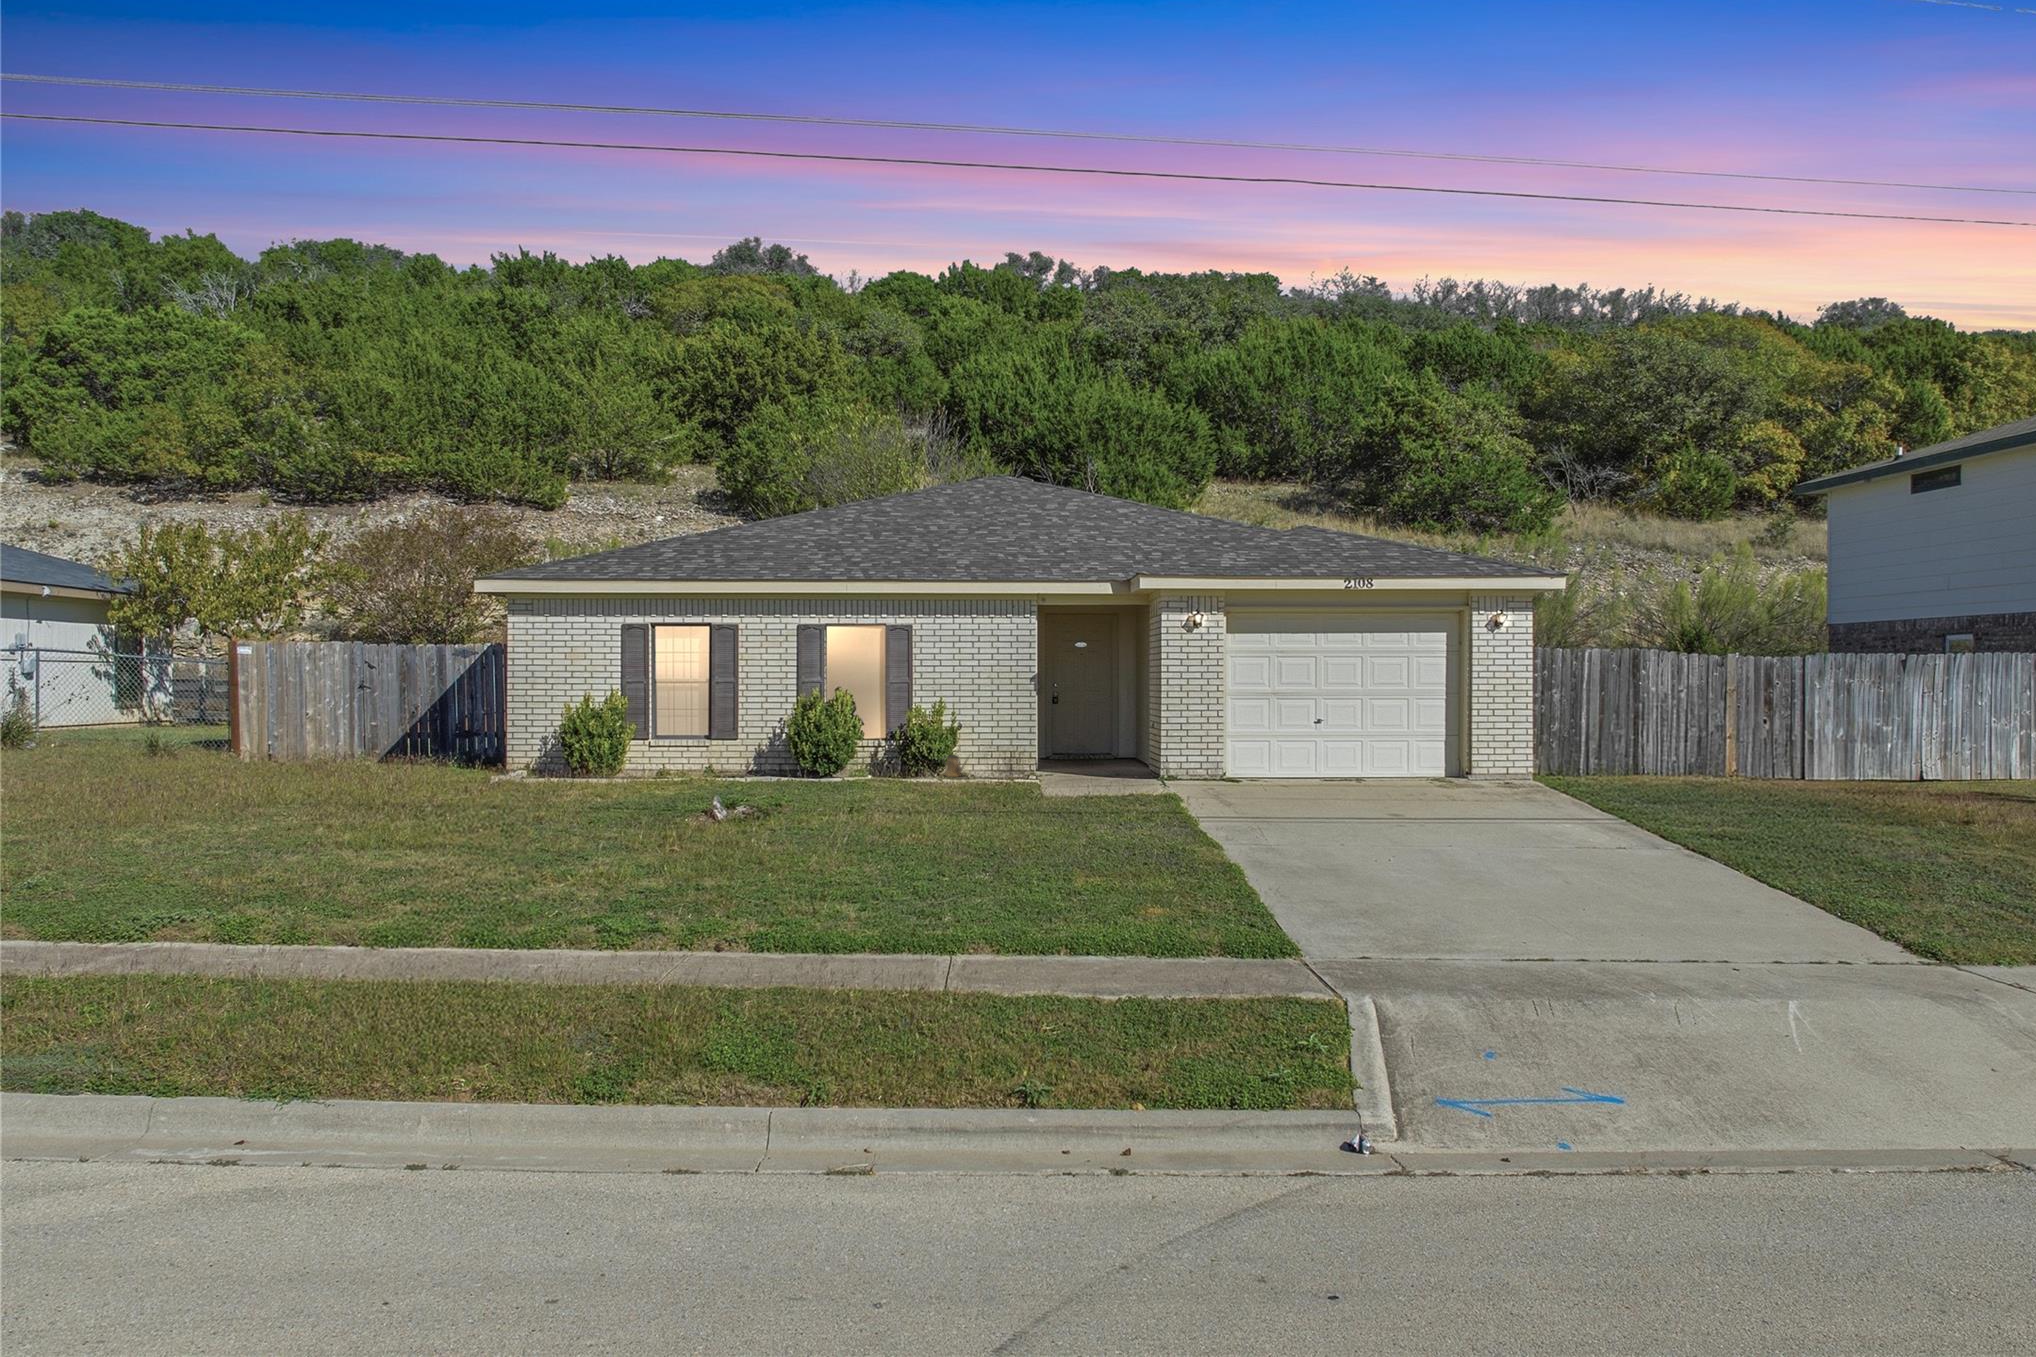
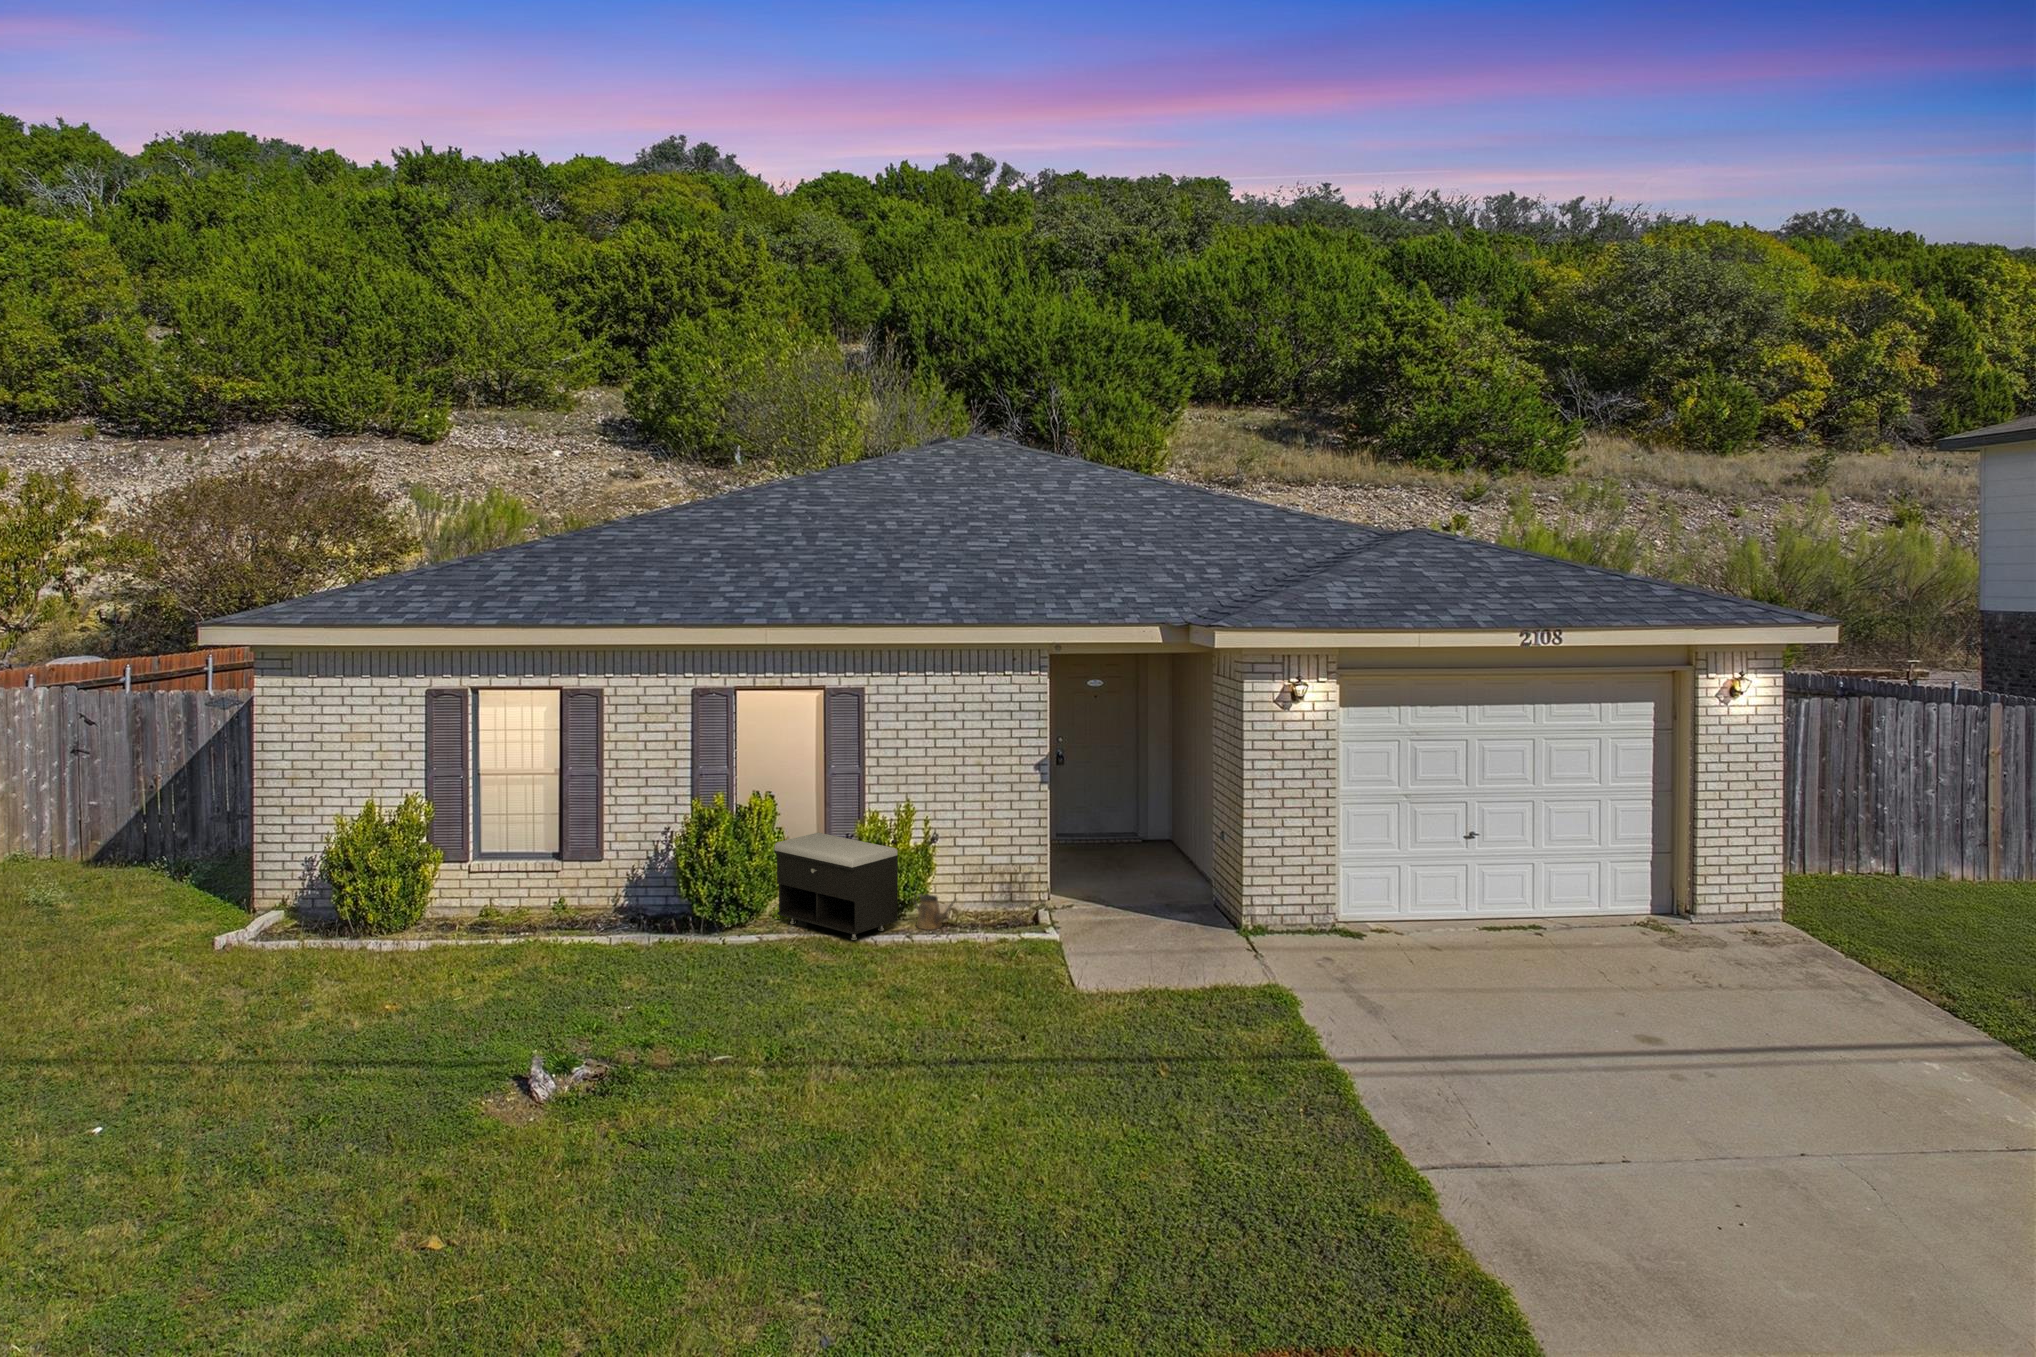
storage bench: none [852,718,932,779] -> present [775,833,898,940]

